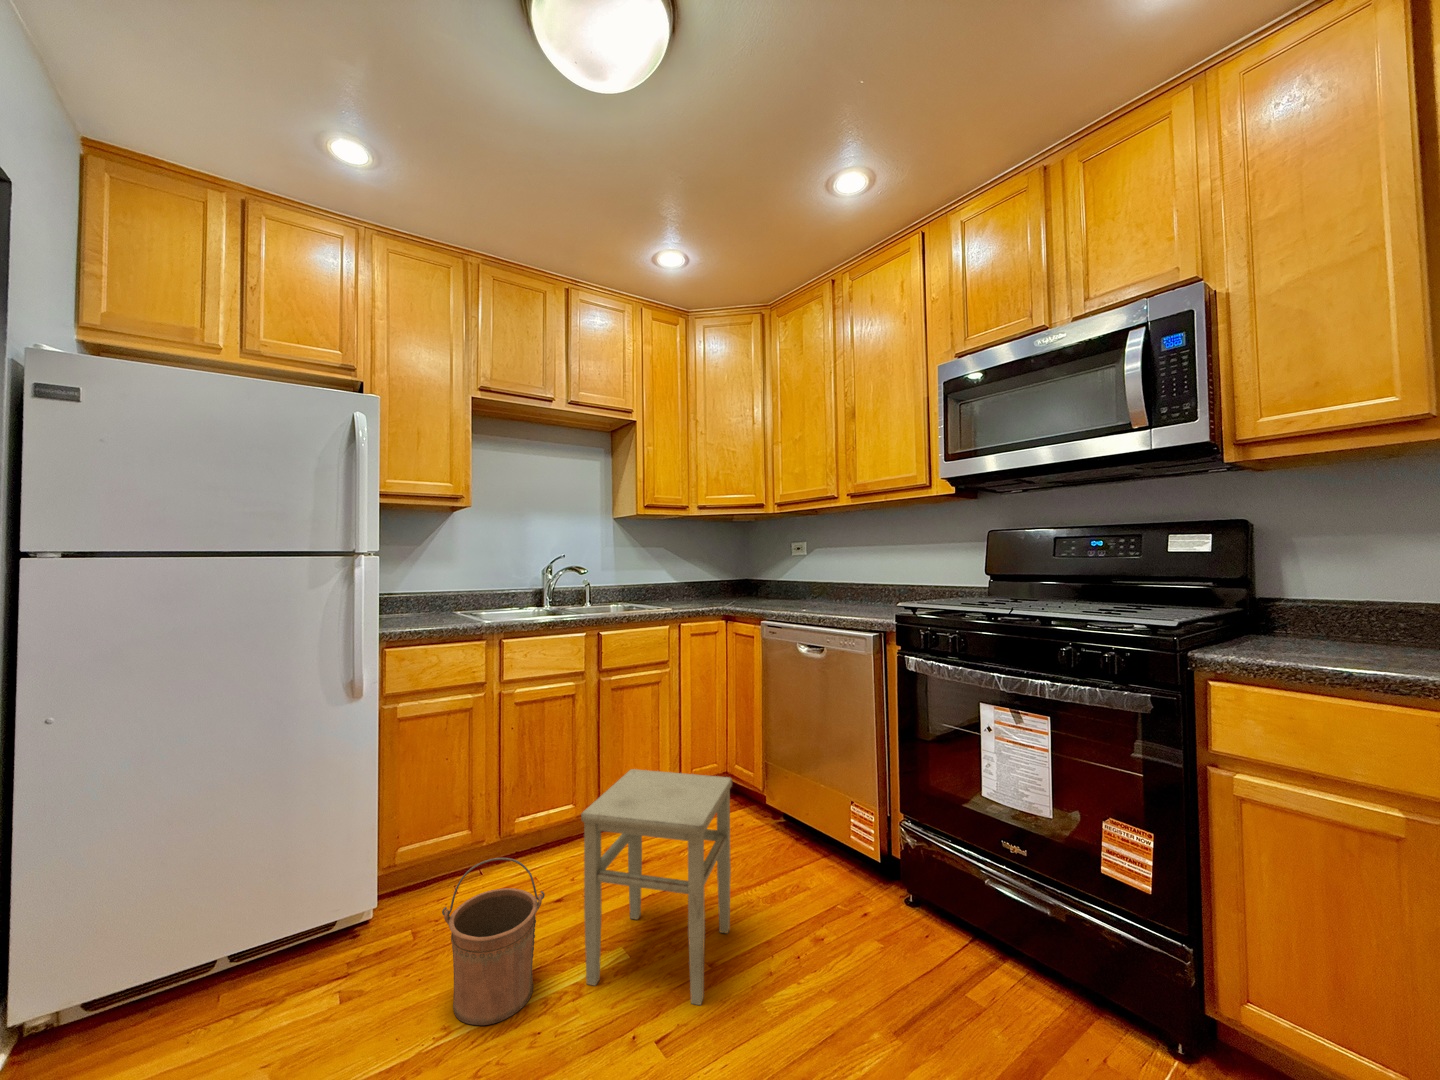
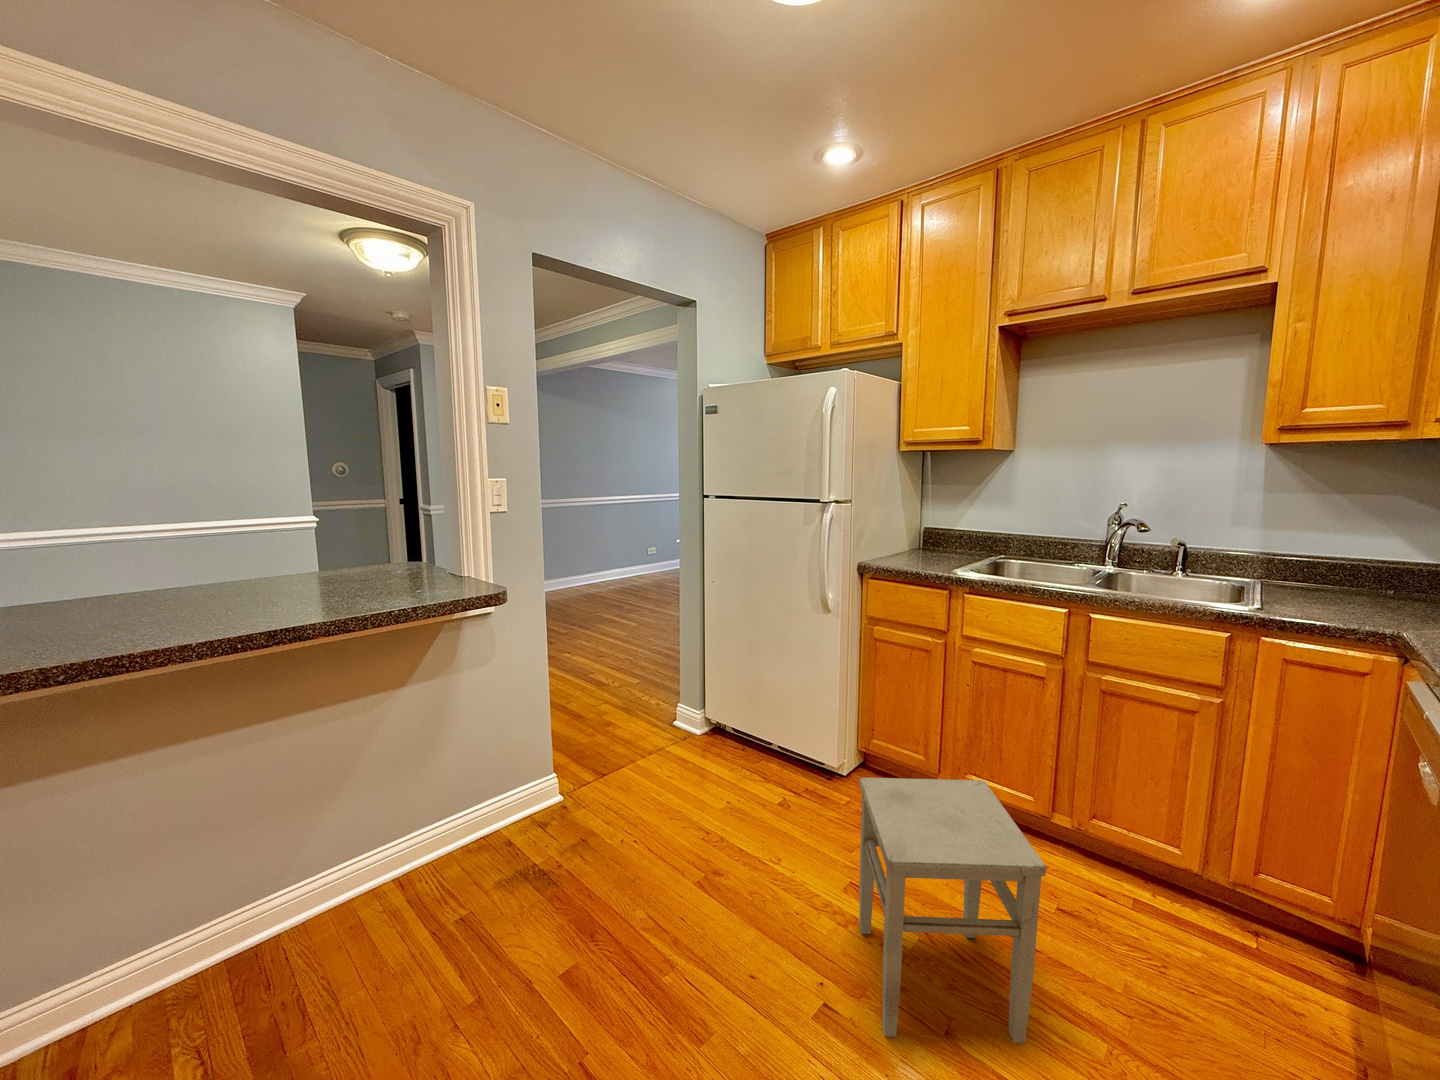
bucket: present [442,858,545,1025] -> none [783,767,853,894]

